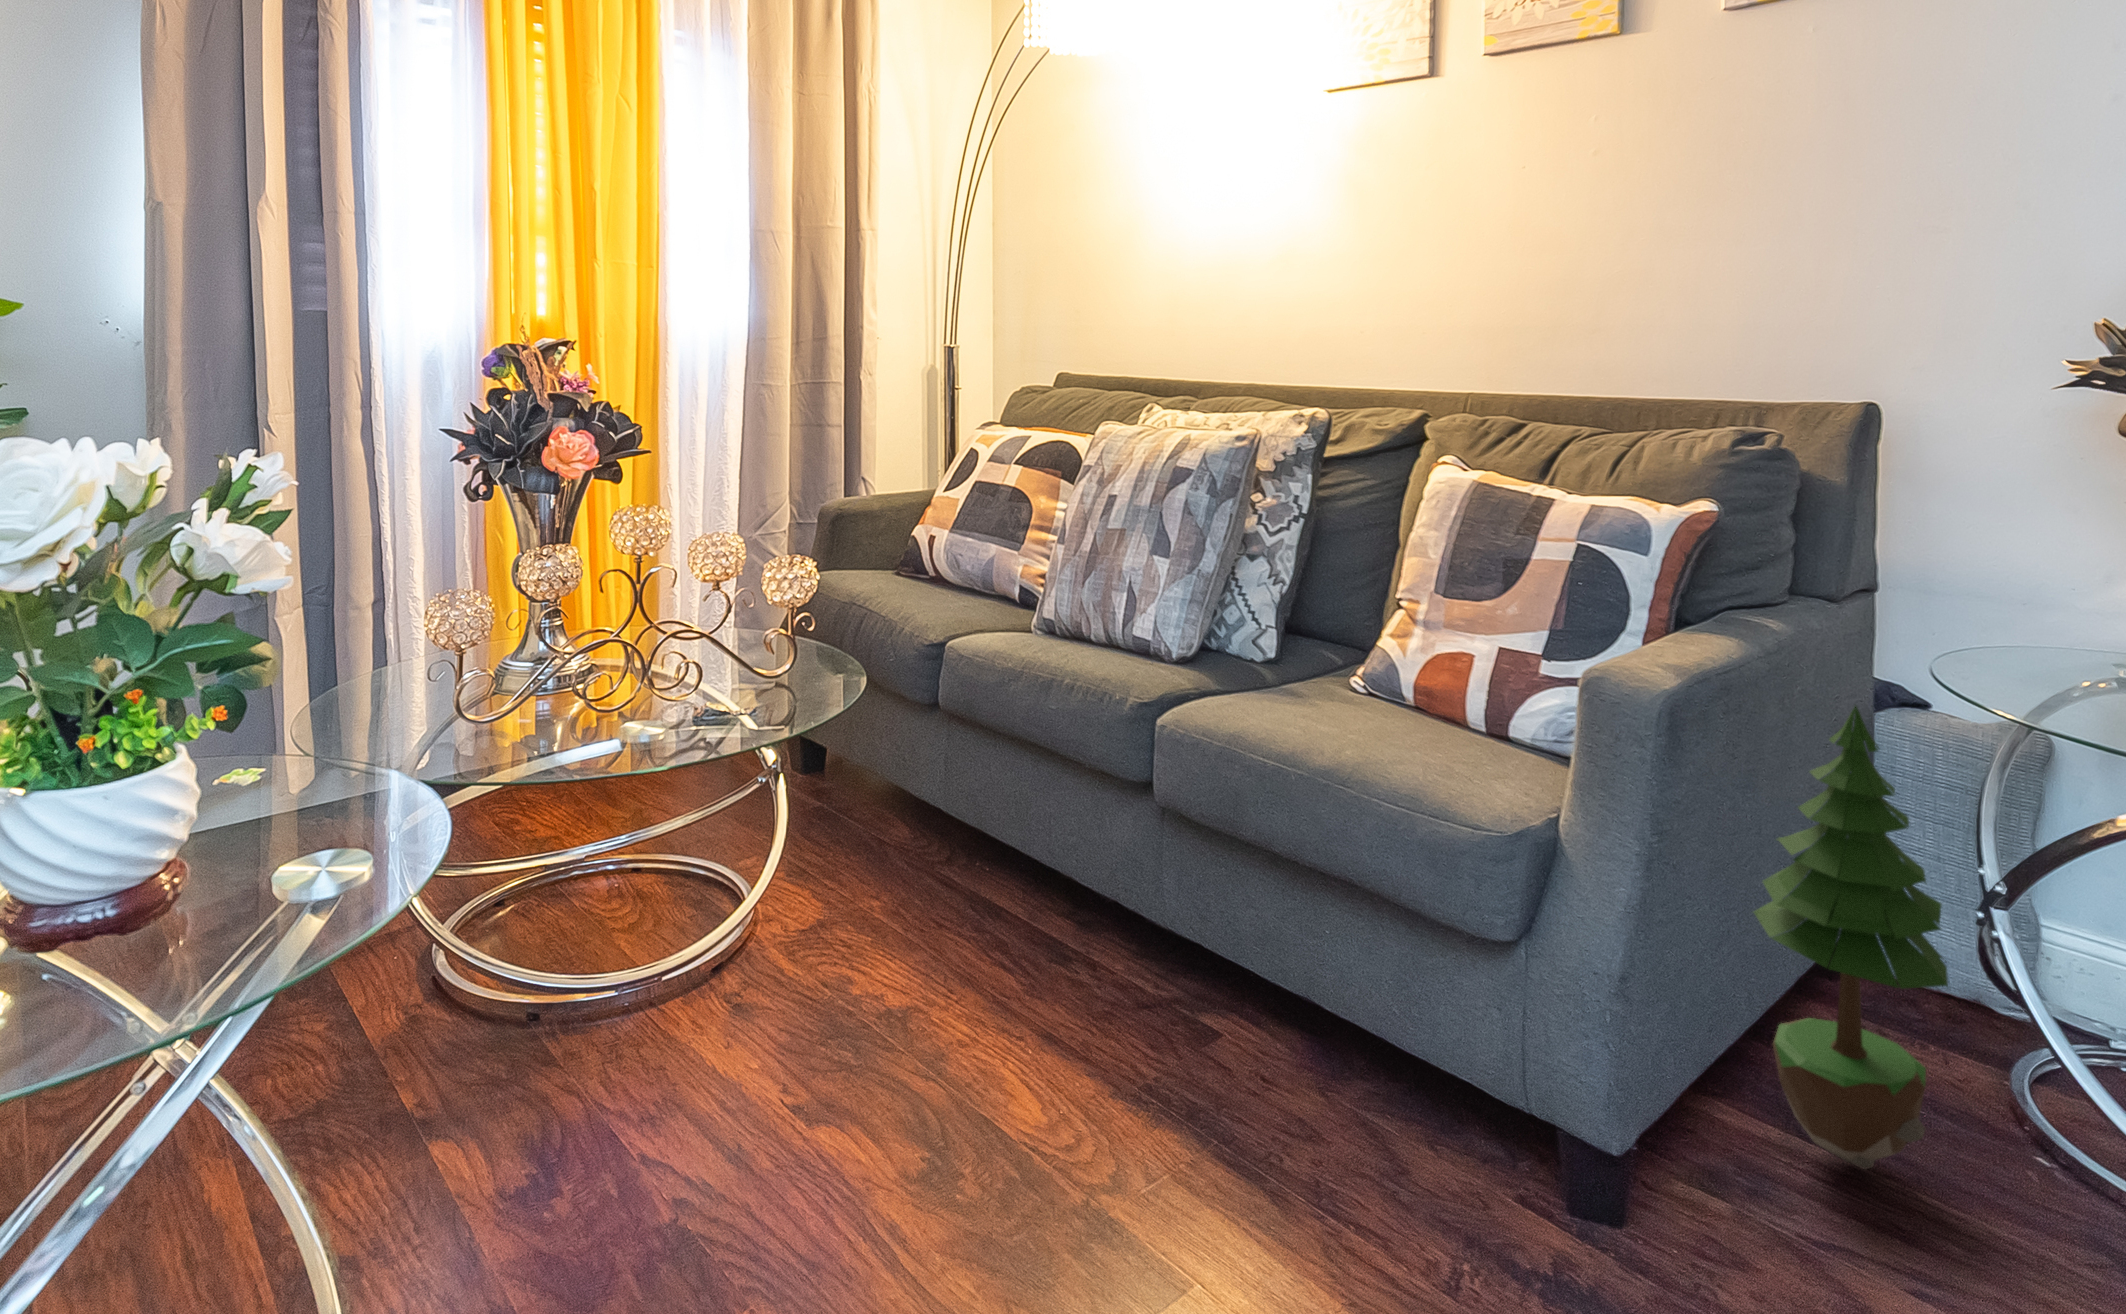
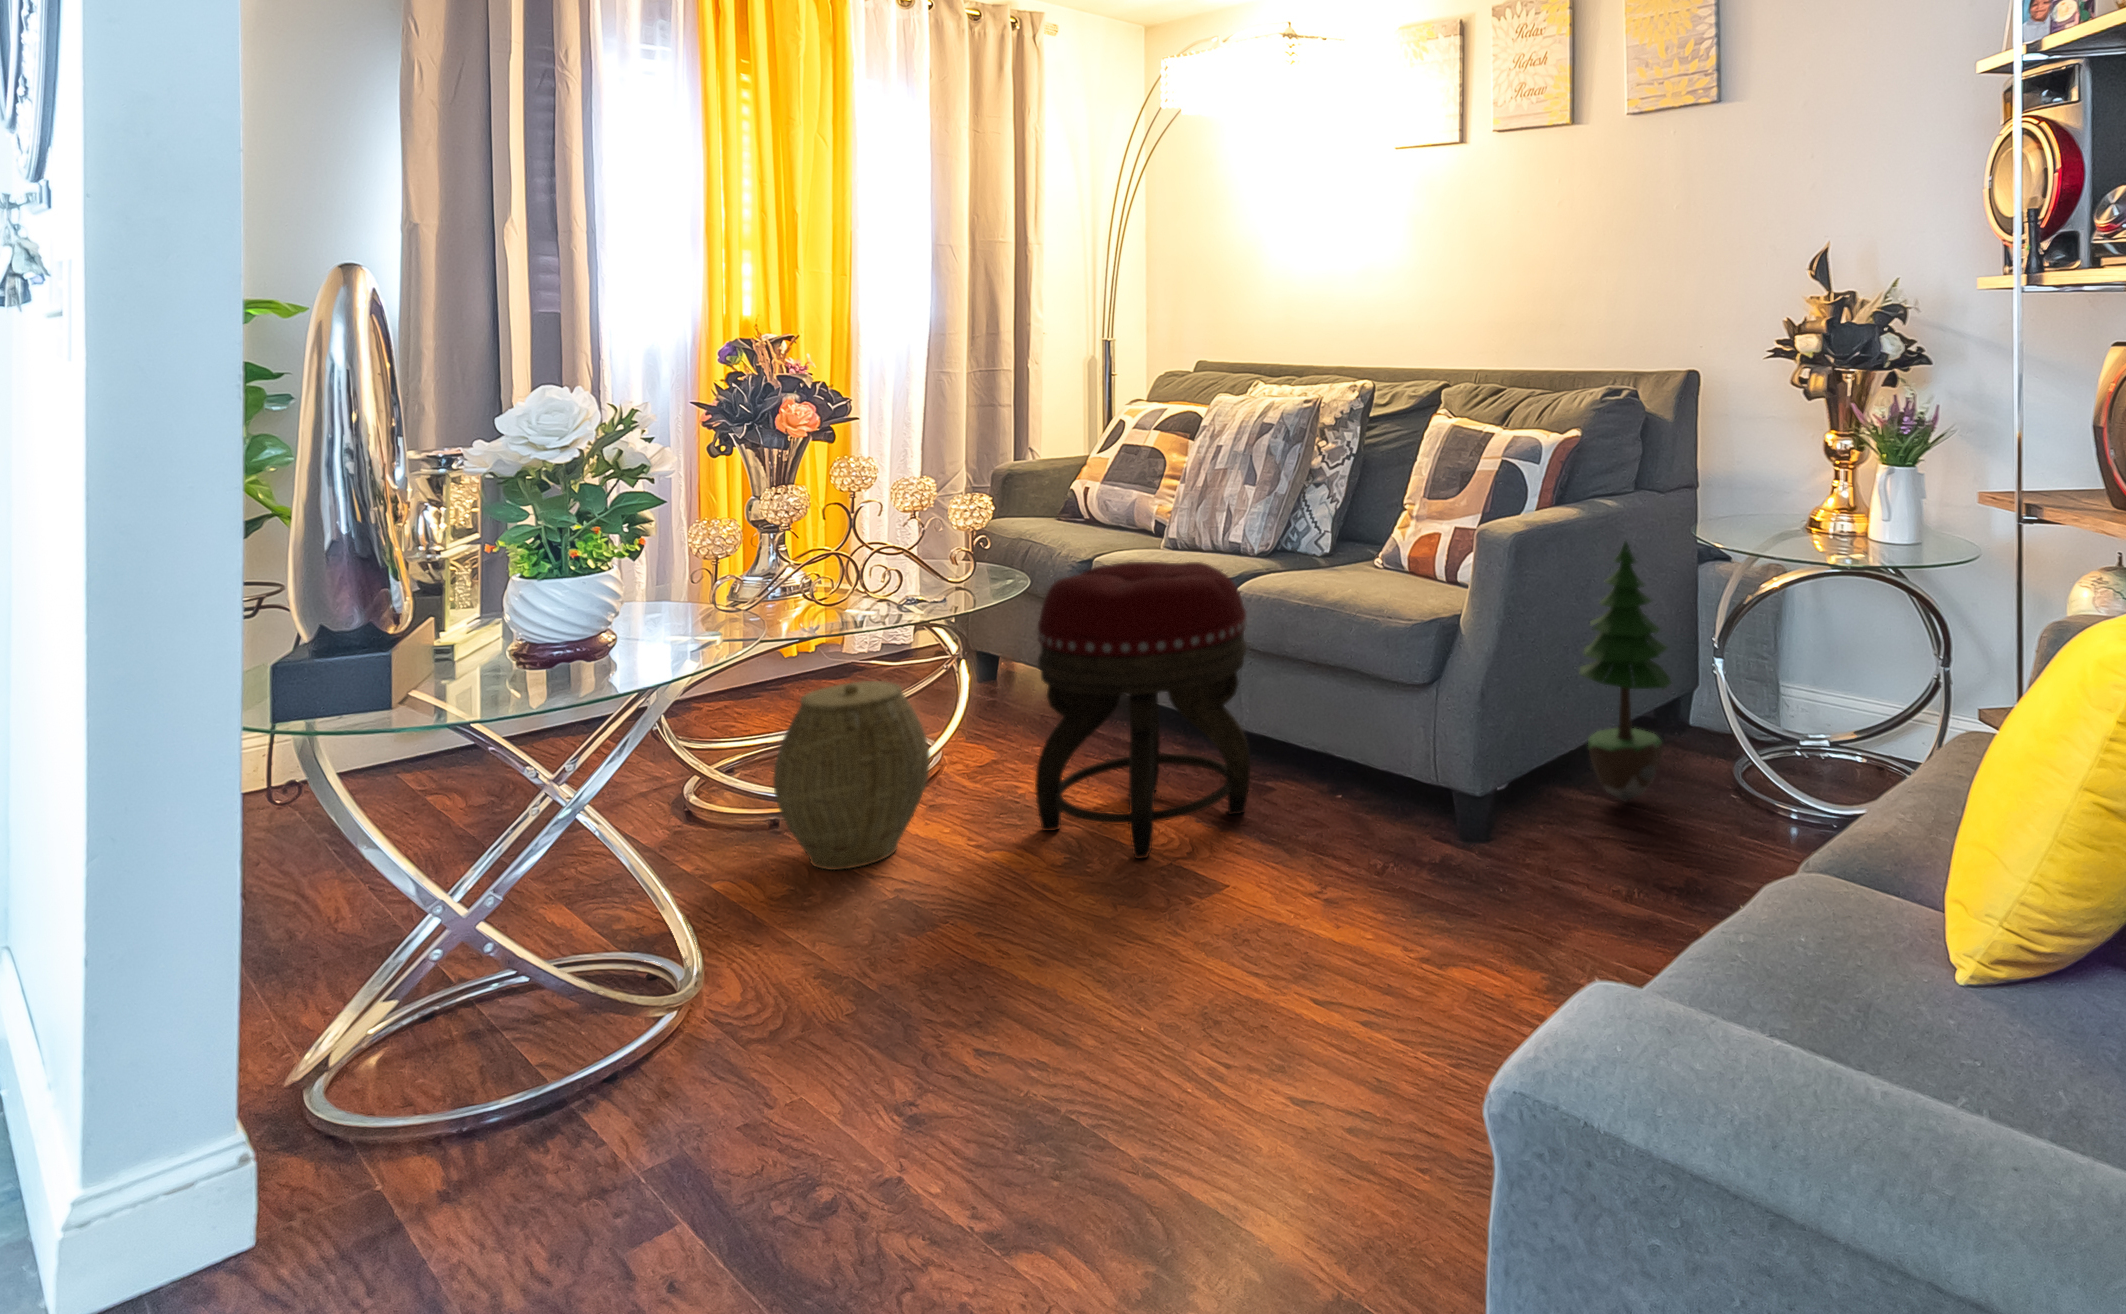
footstool: none [870,689,1197,1218] -> present [1035,562,1250,859]
woven basket: none [490,863,717,1178] -> present [773,681,930,870]

